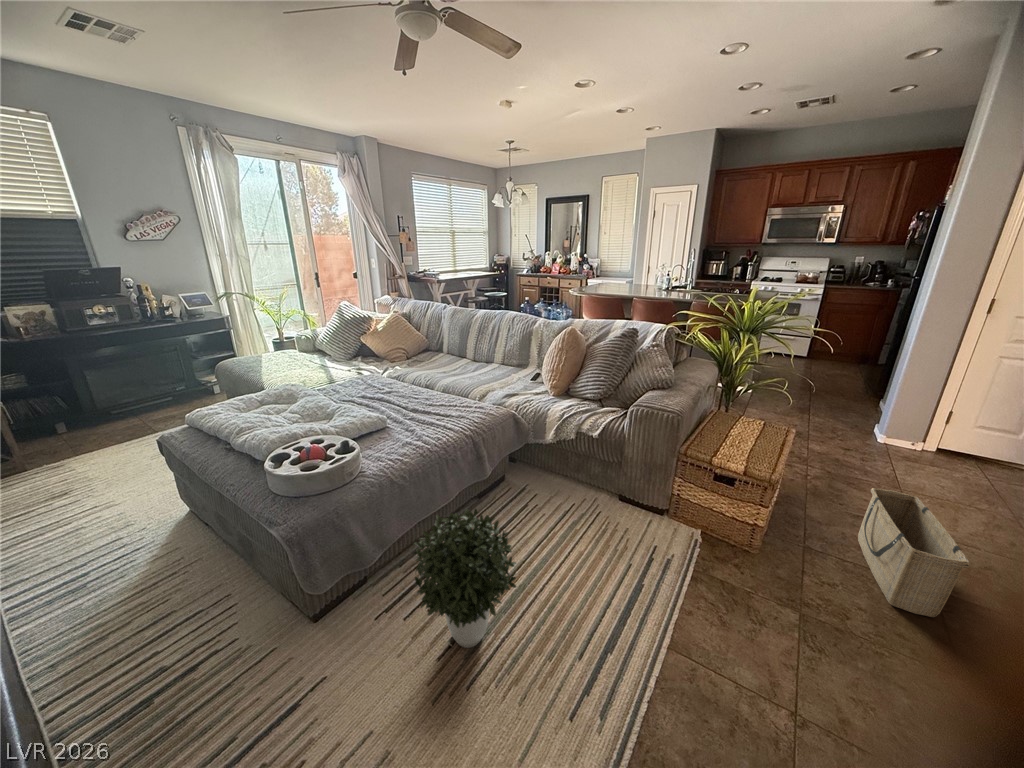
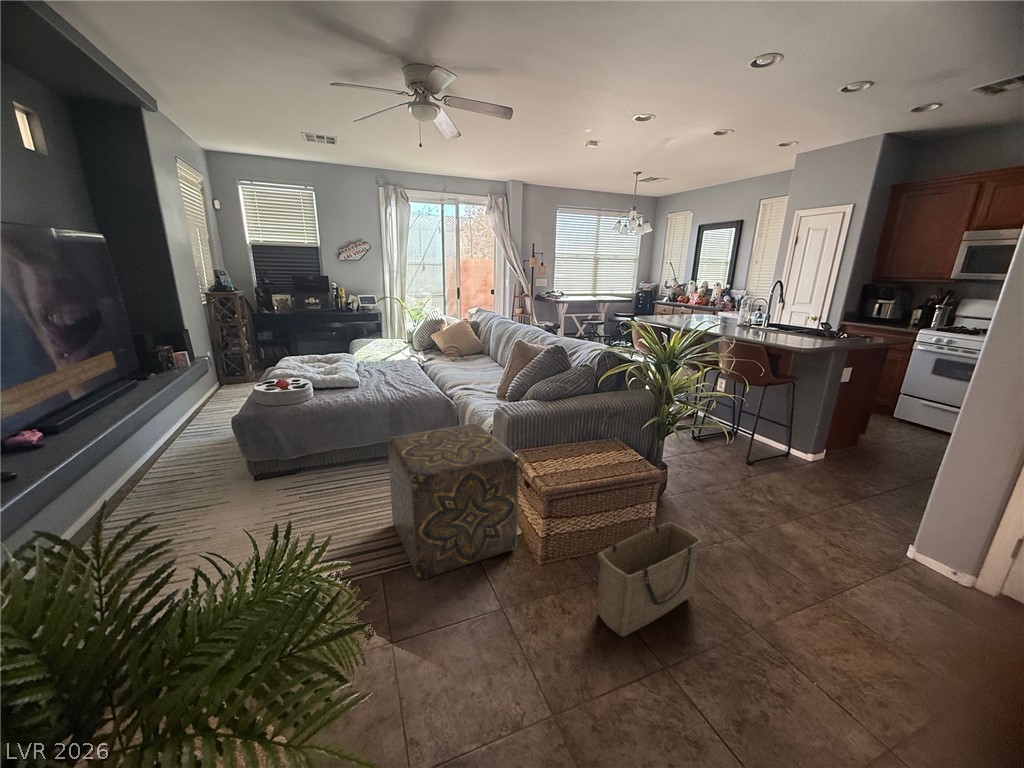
ottoman: none [600,447,779,675] -> present [388,423,519,579]
potted plant: present [413,509,517,648] -> none [279,419,352,507]

